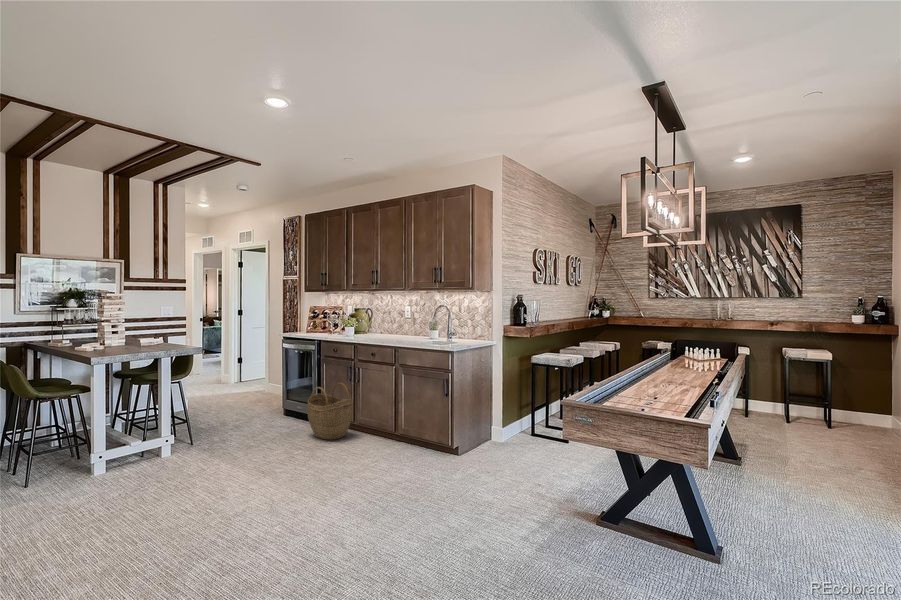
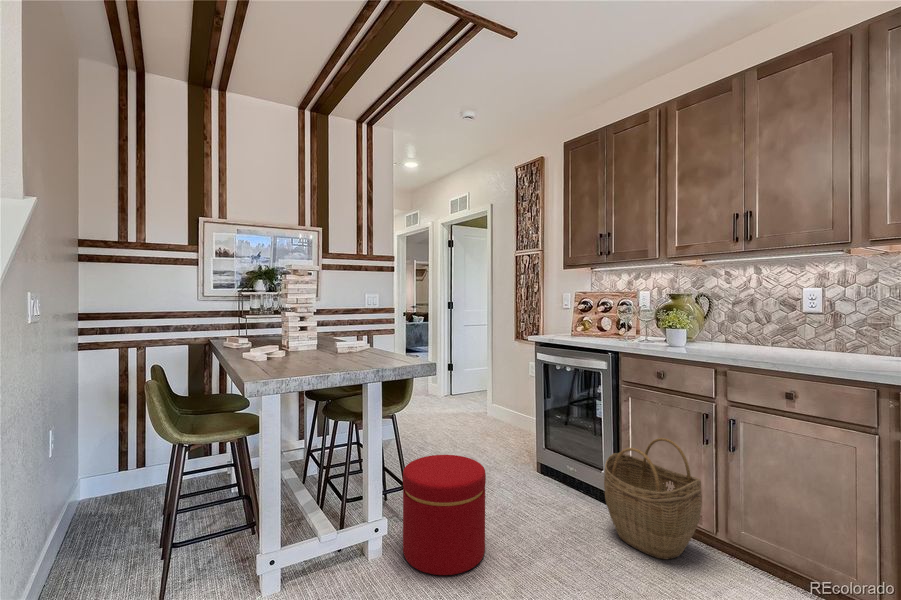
ottoman: none [184,401,235,458] -> present [403,455,486,575]

